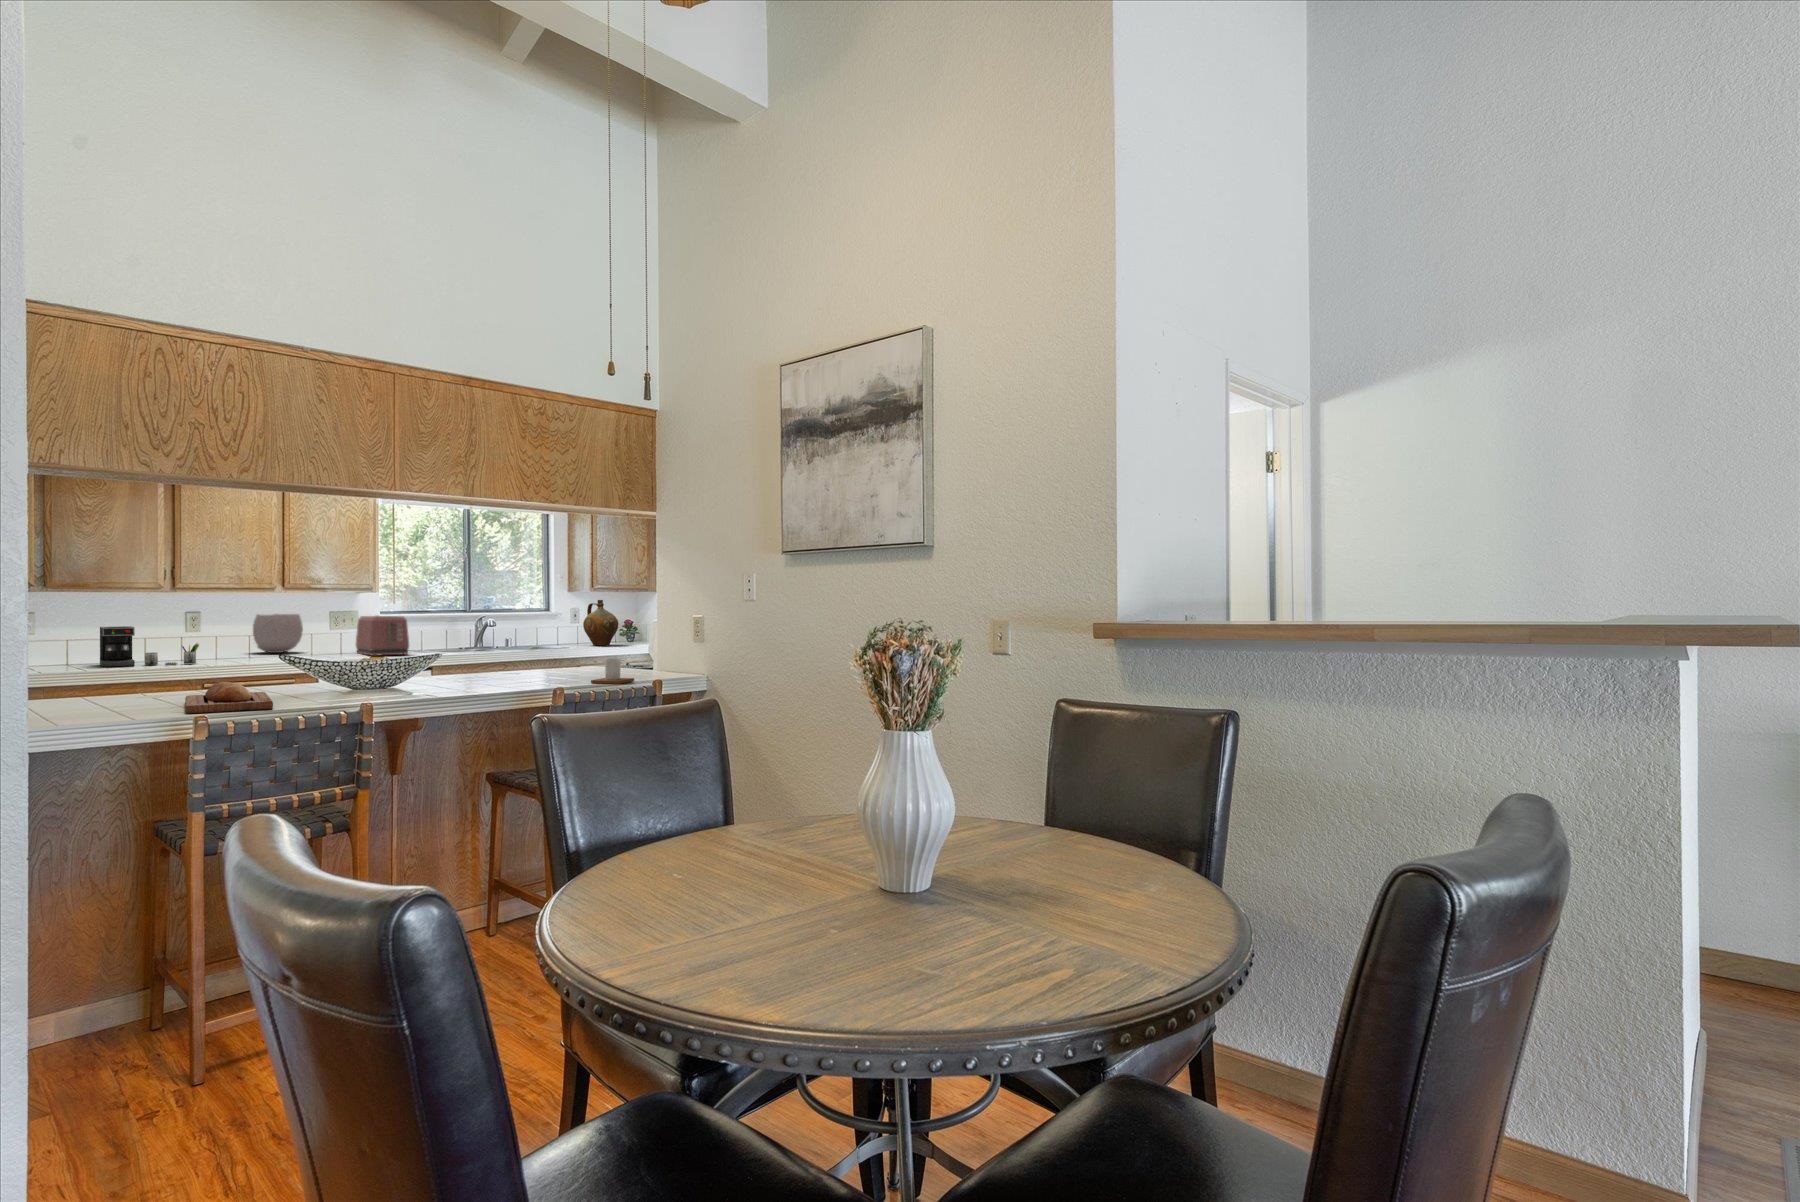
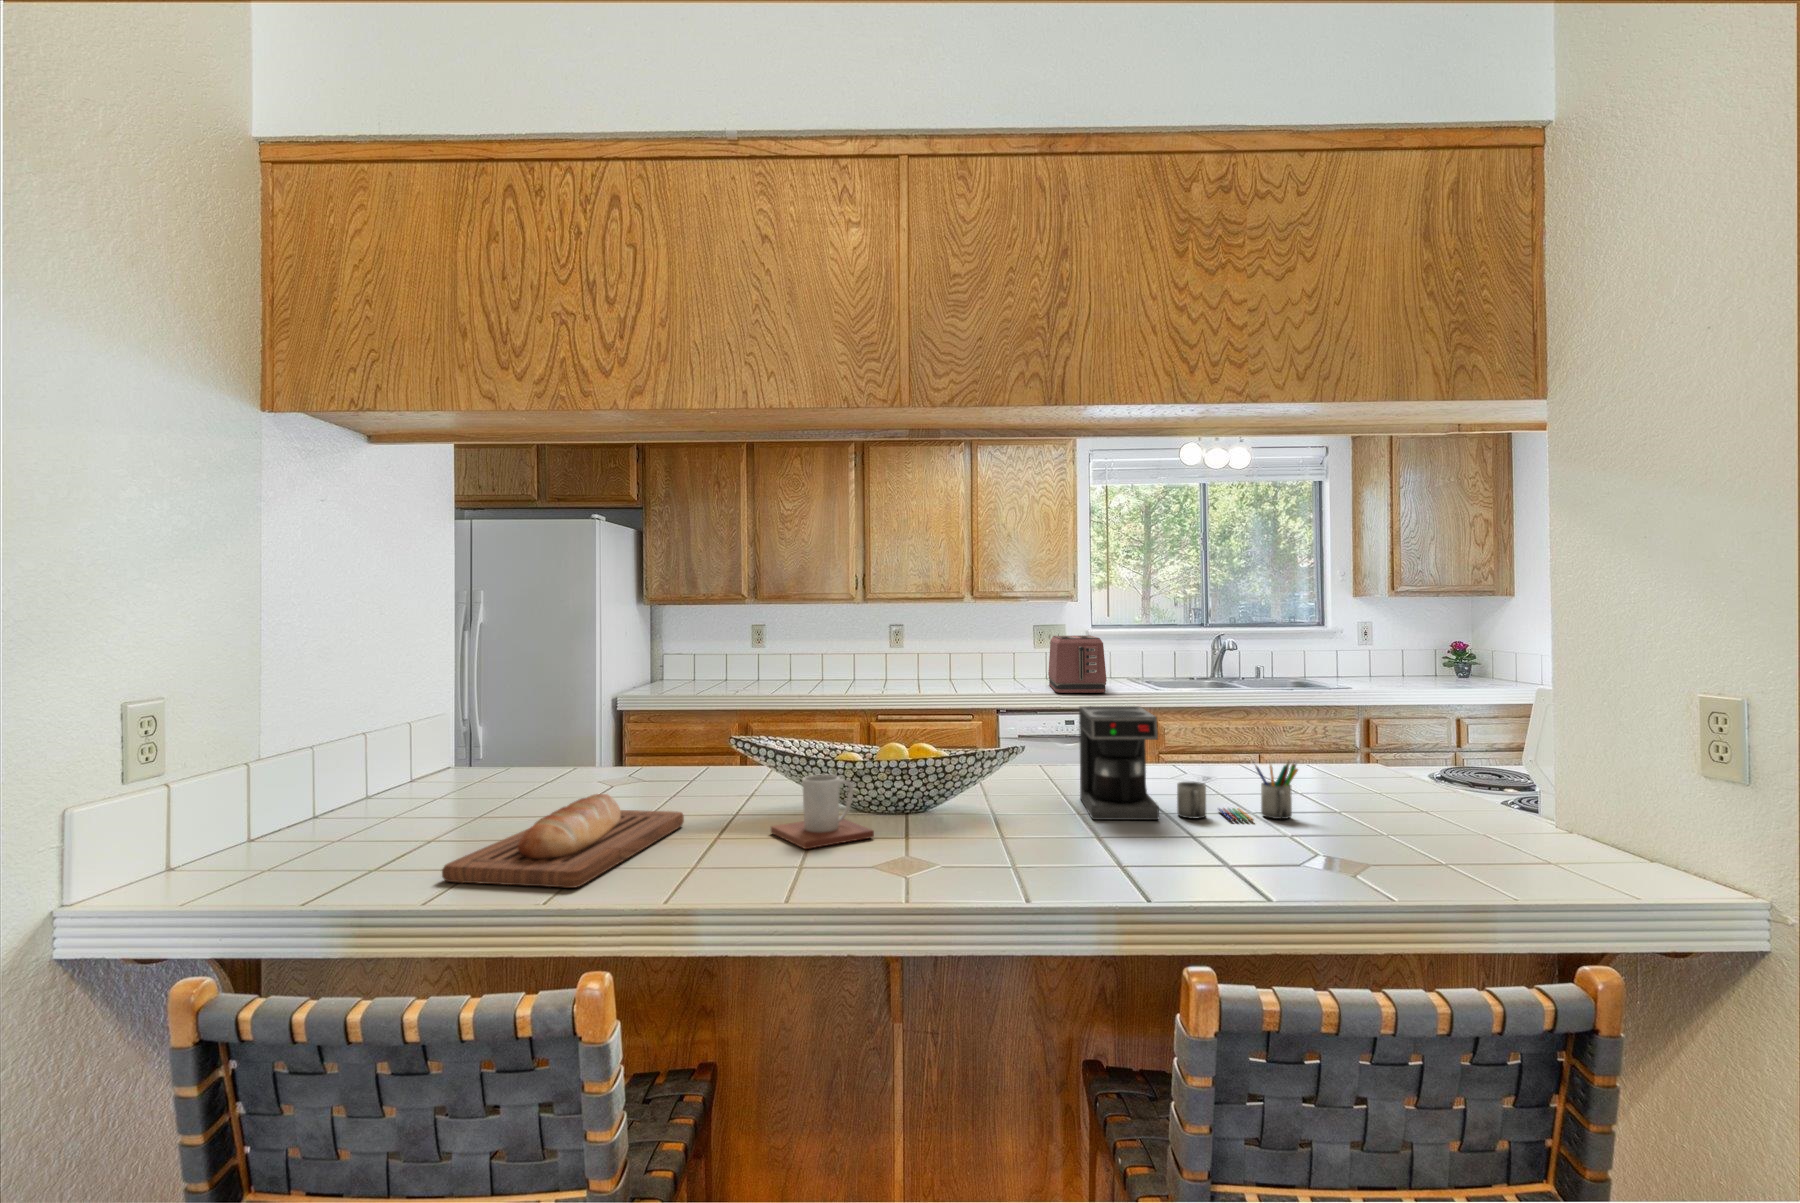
ceramic jug: present [583,600,618,646] -> none [1379,609,1442,685]
plant pot: present [253,614,303,653] -> none [936,610,992,681]
coffee maker: present [100,626,199,667] -> present [1079,706,1298,821]
mug: present [591,658,634,684] -> present [771,775,874,849]

